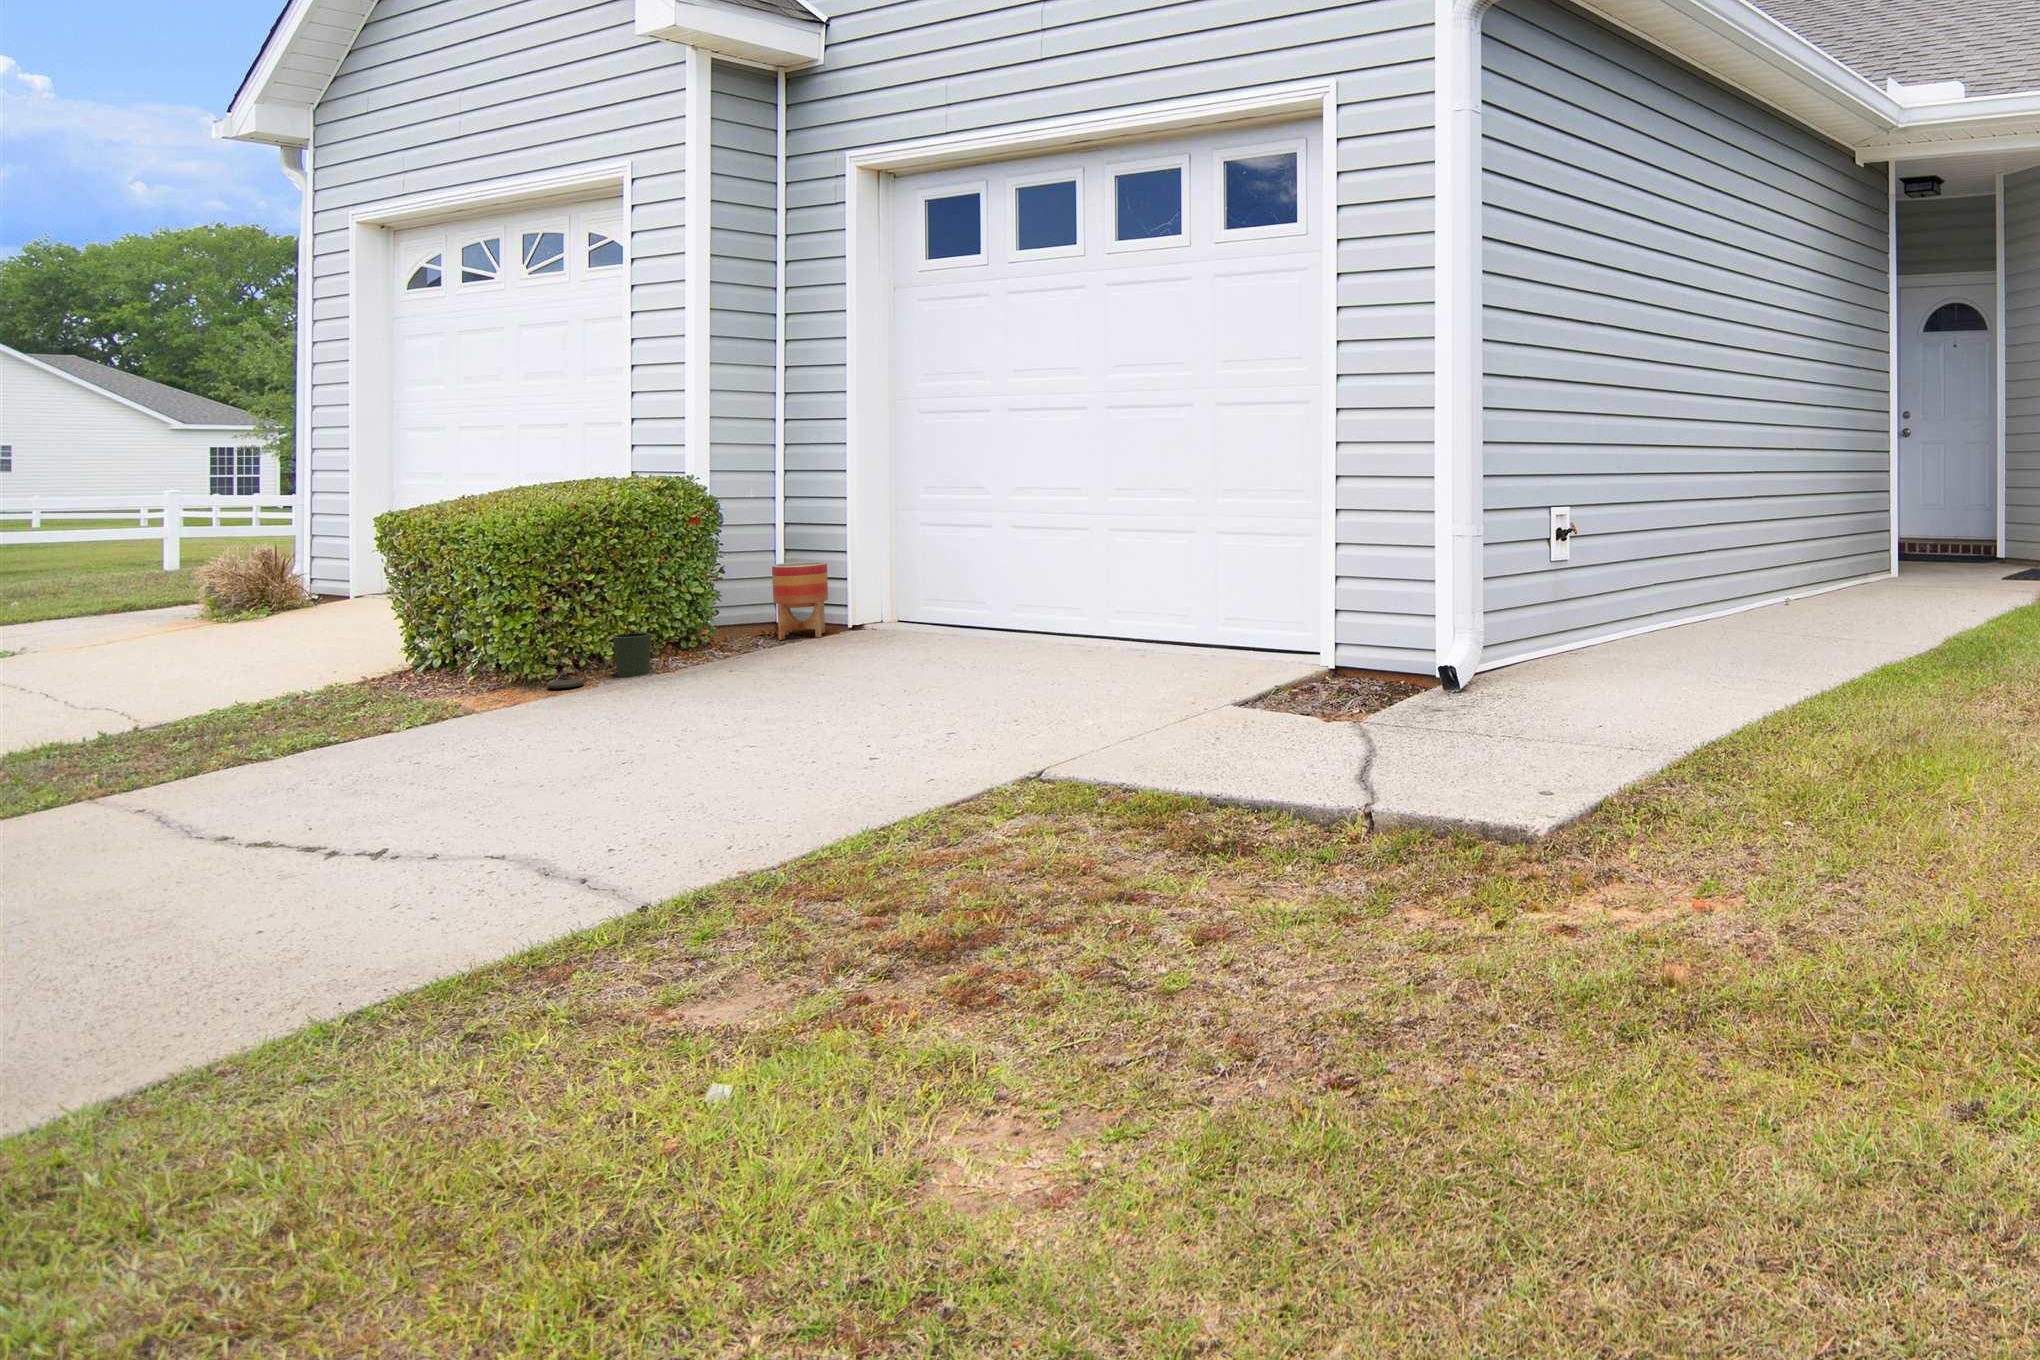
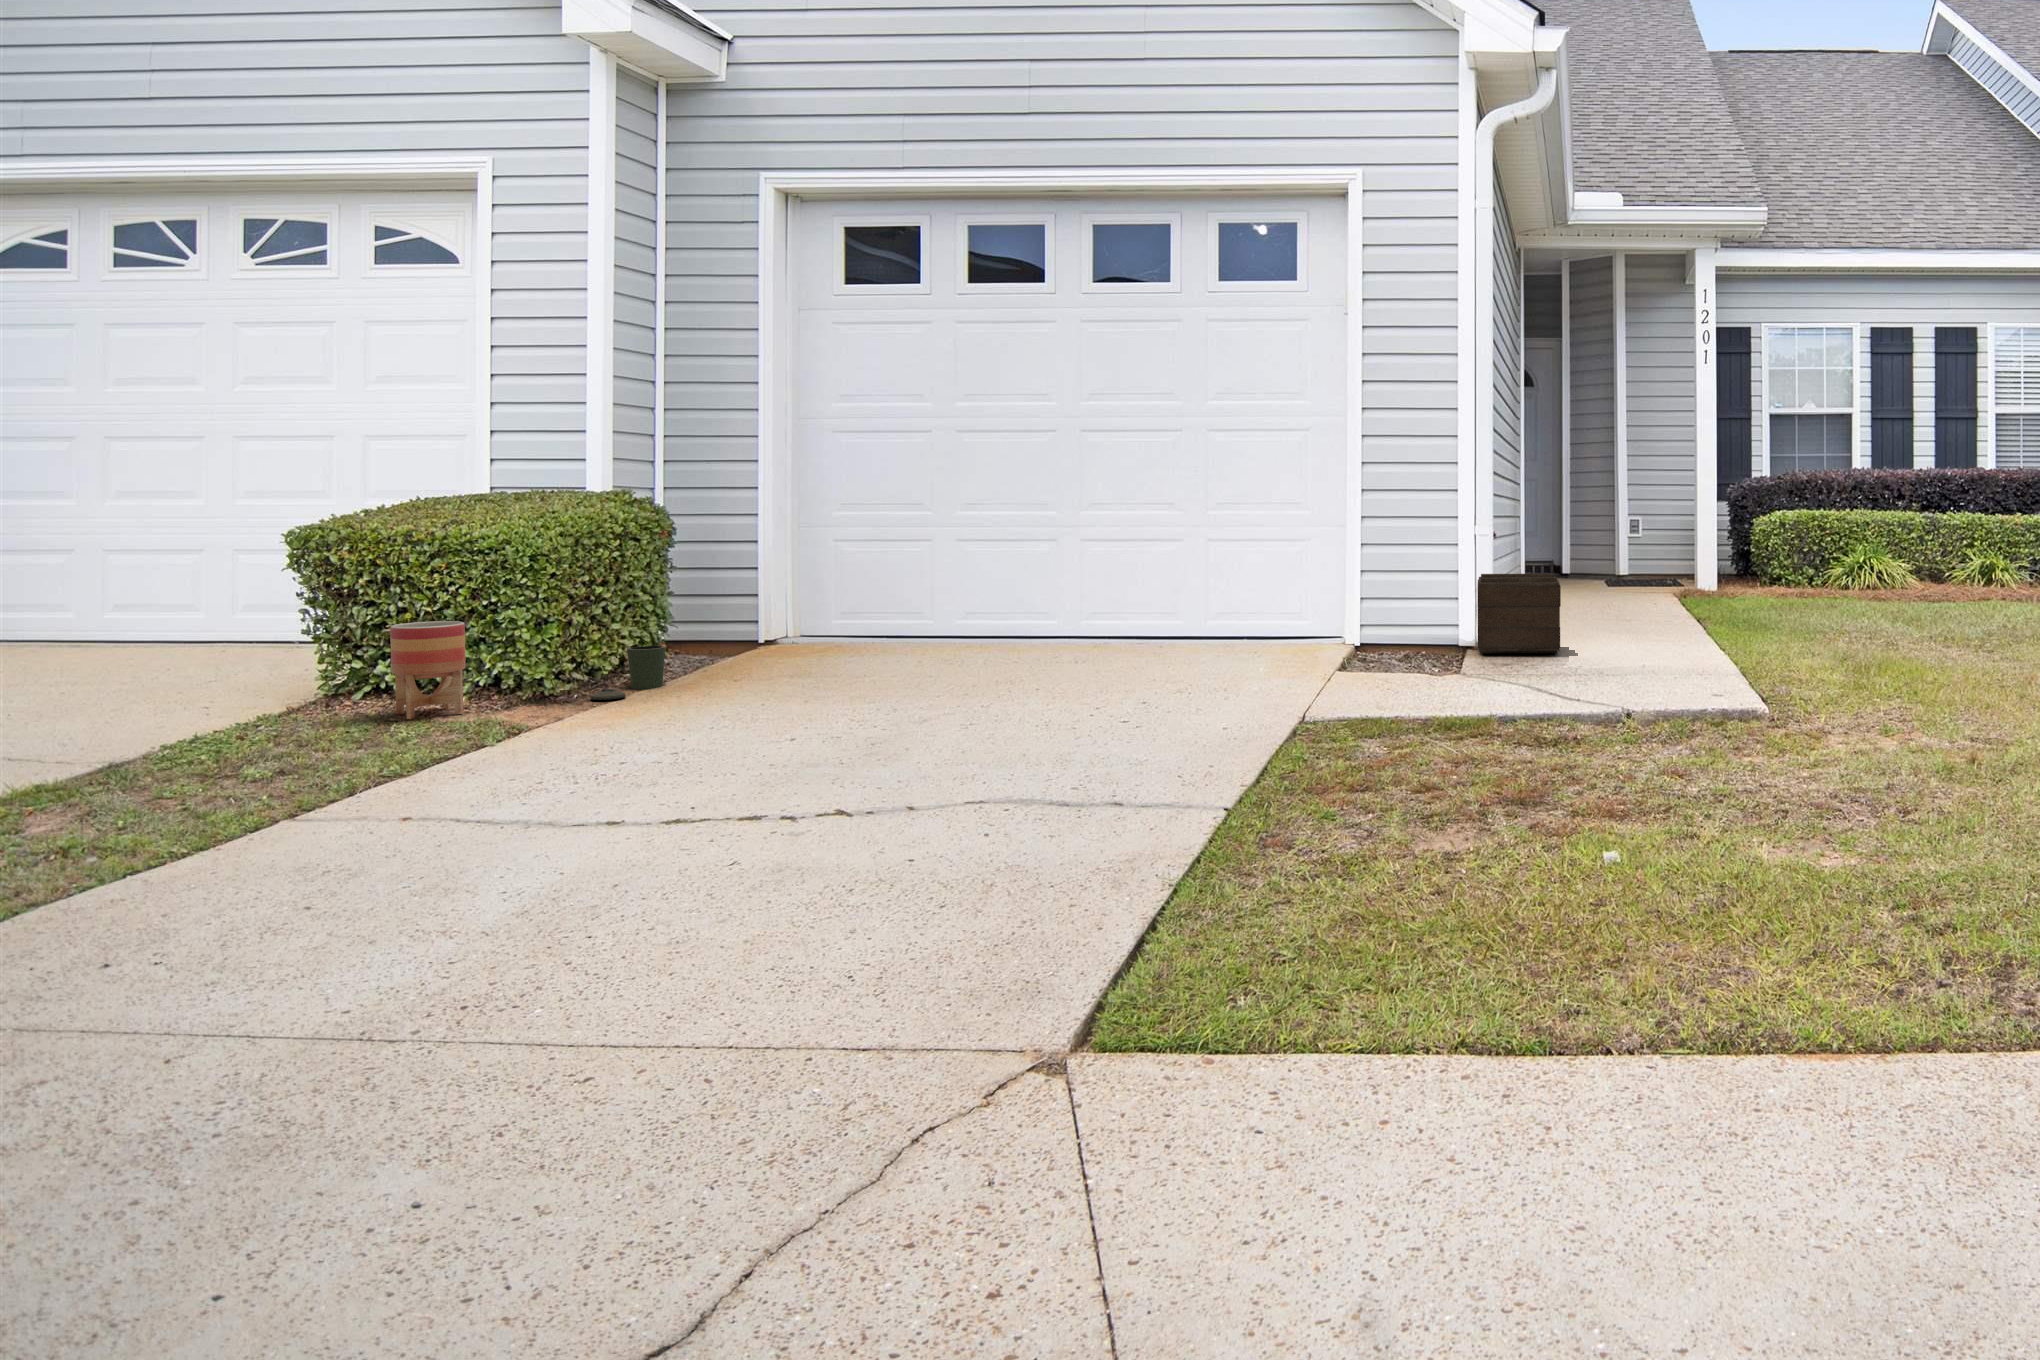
planter: present [772,562,828,640] -> present [390,621,466,719]
wooden crate: none [1466,580,1611,690] -> present [1477,573,1561,653]

